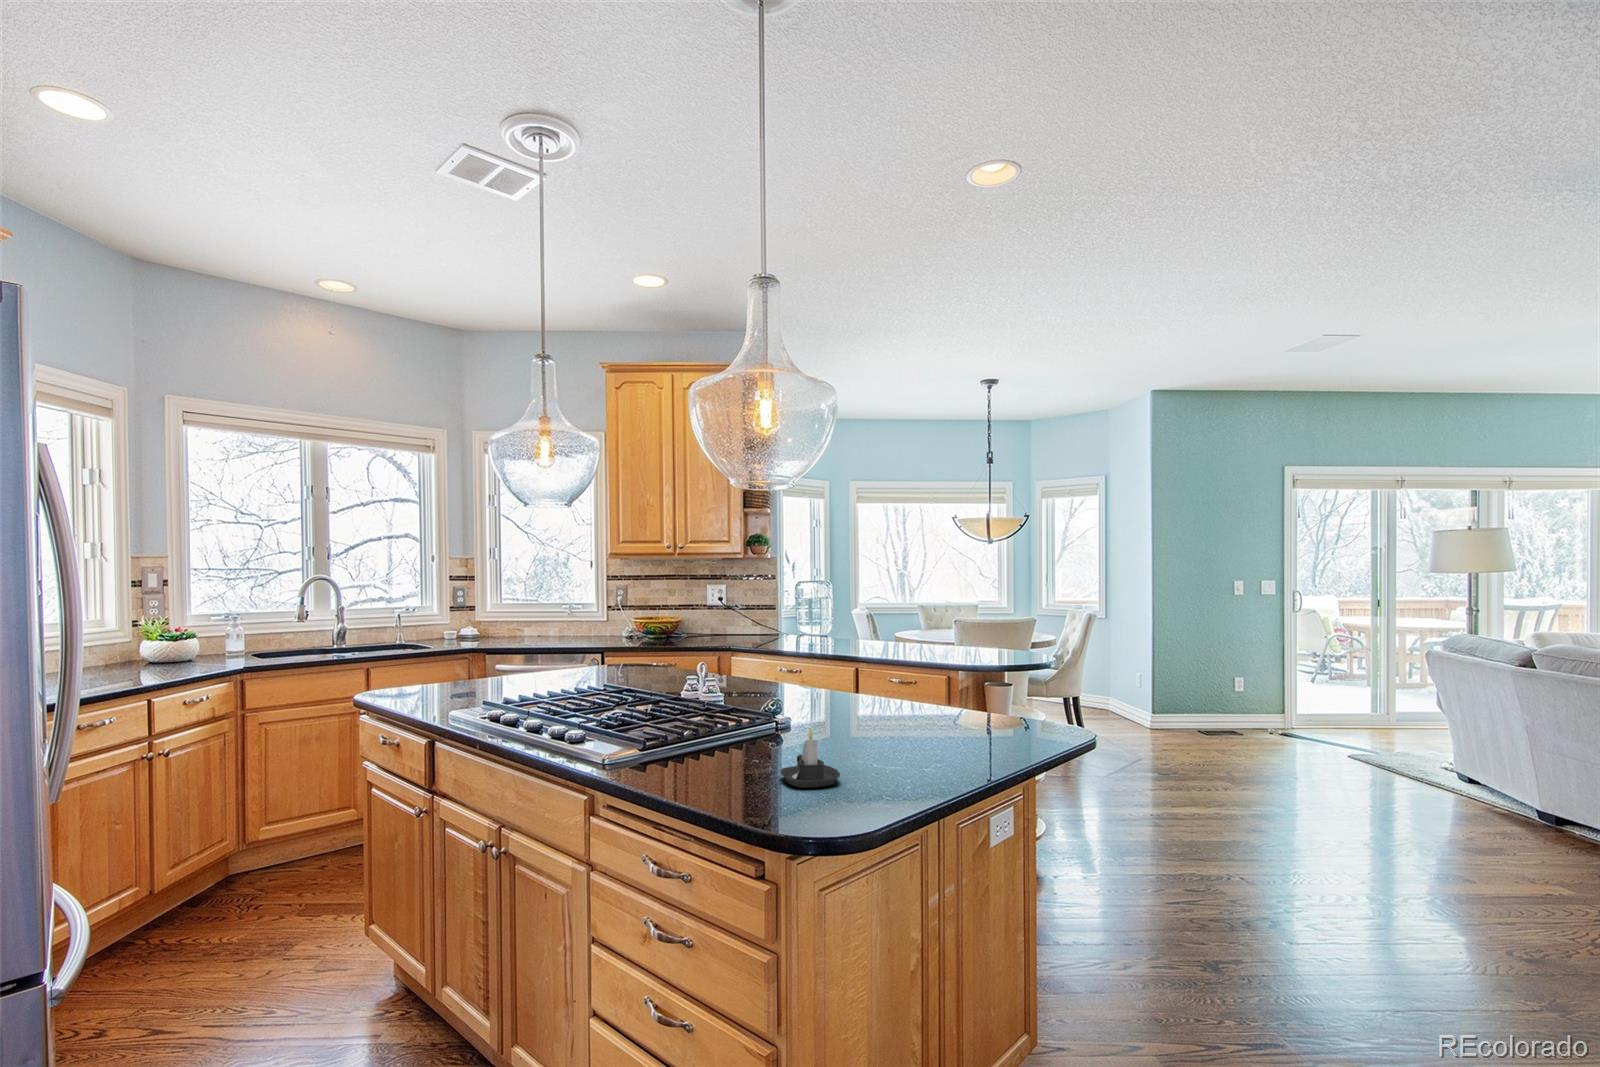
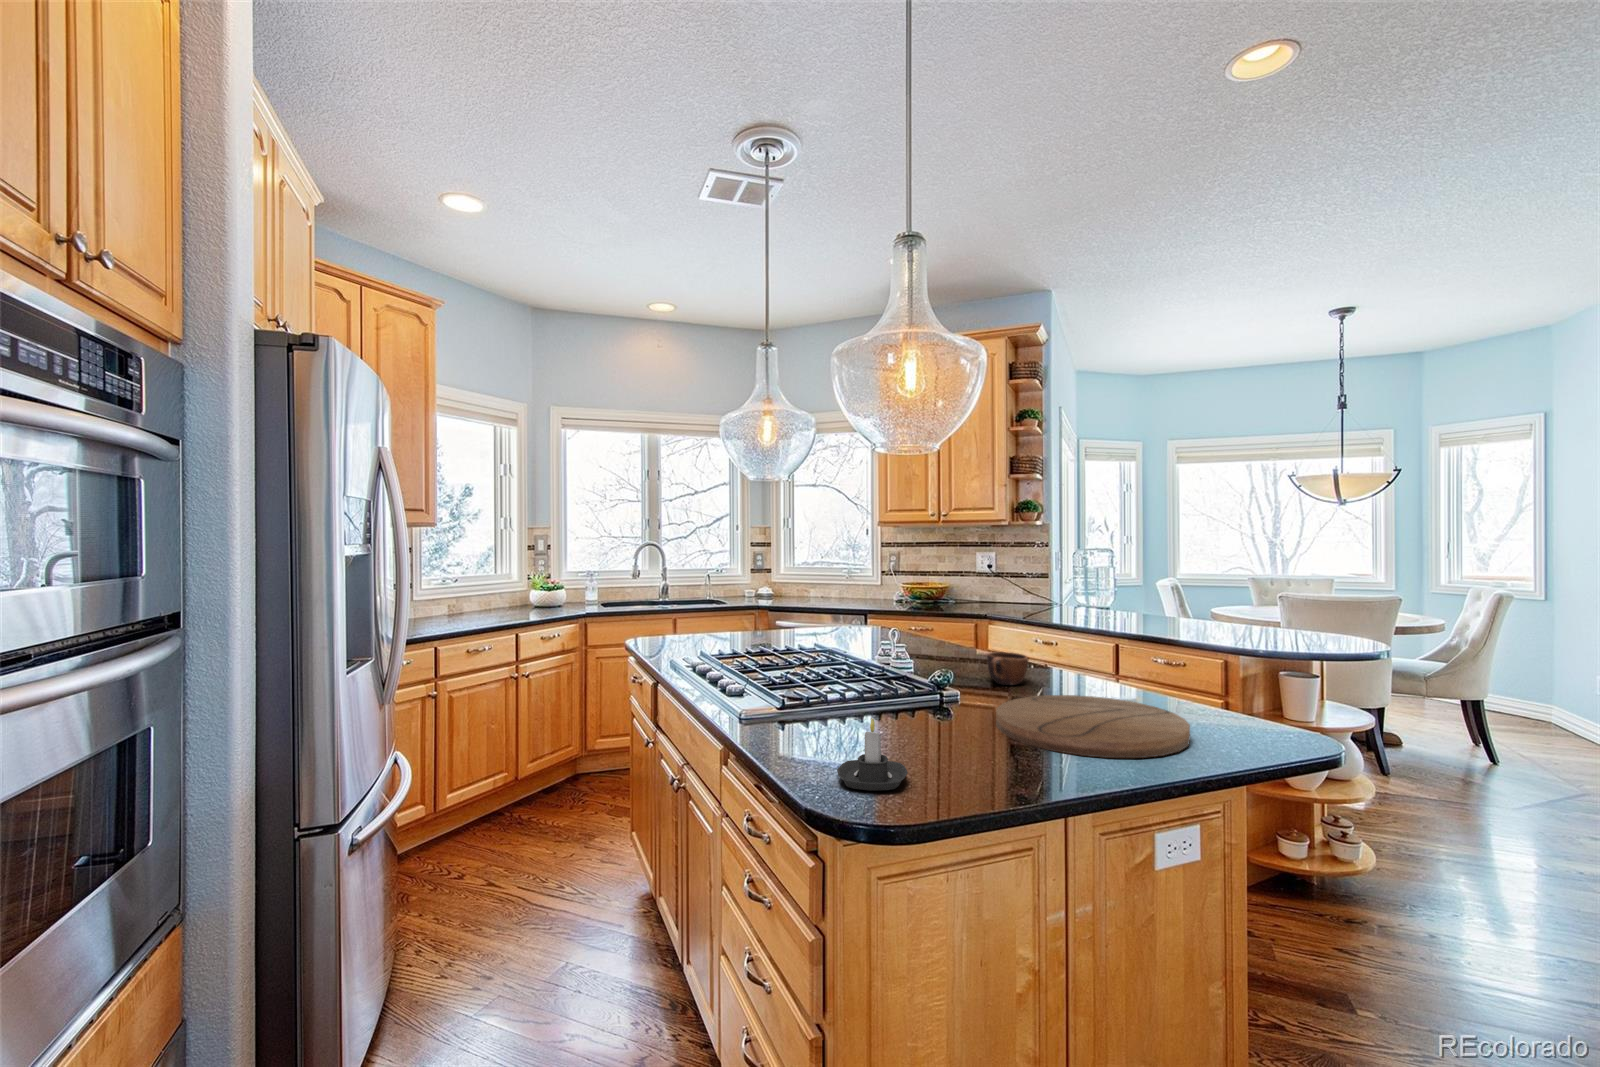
mug: none [807,675,842,704] -> present [987,652,1028,685]
cutting board: none [848,705,993,747] -> present [996,695,1190,758]

